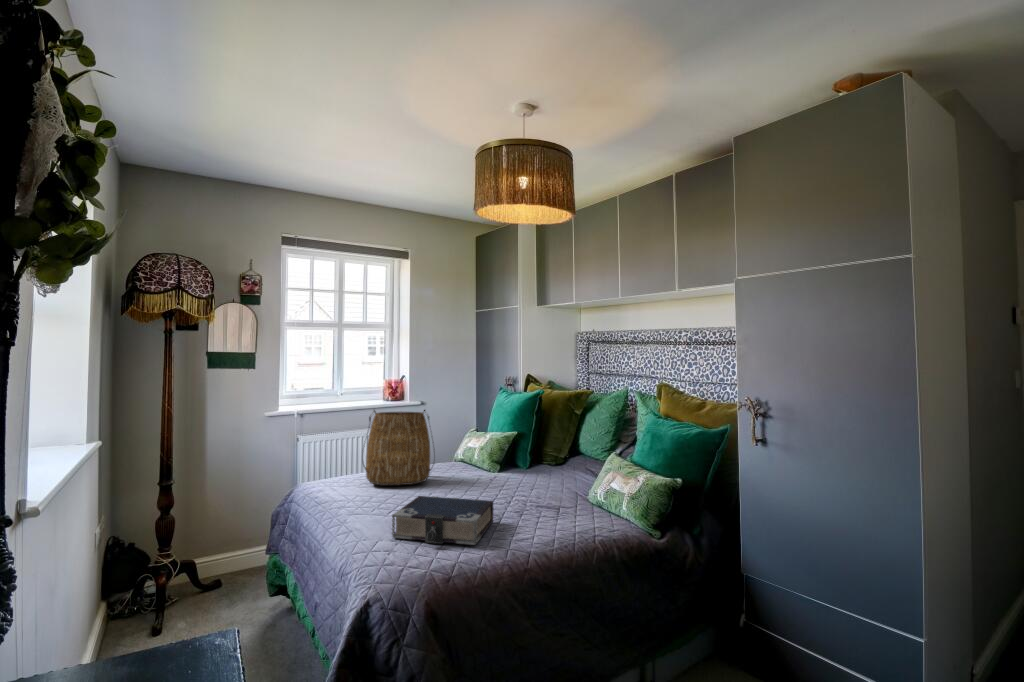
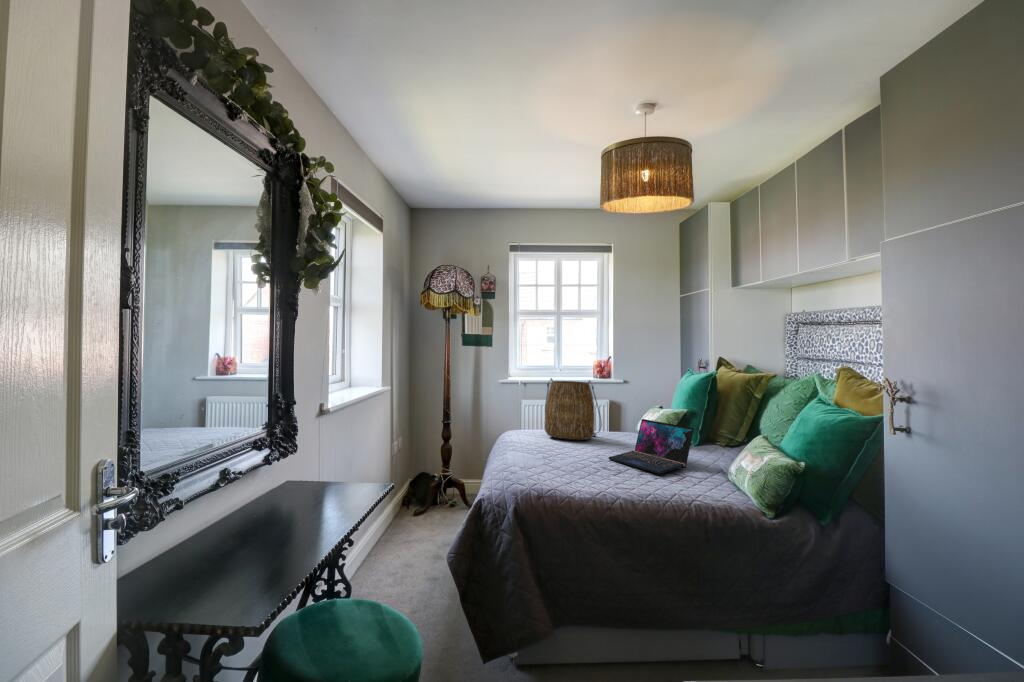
laptop: none [469,450,557,512] -> present [609,419,694,474]
book: present [392,496,493,545] -> none [529,445,614,484]

